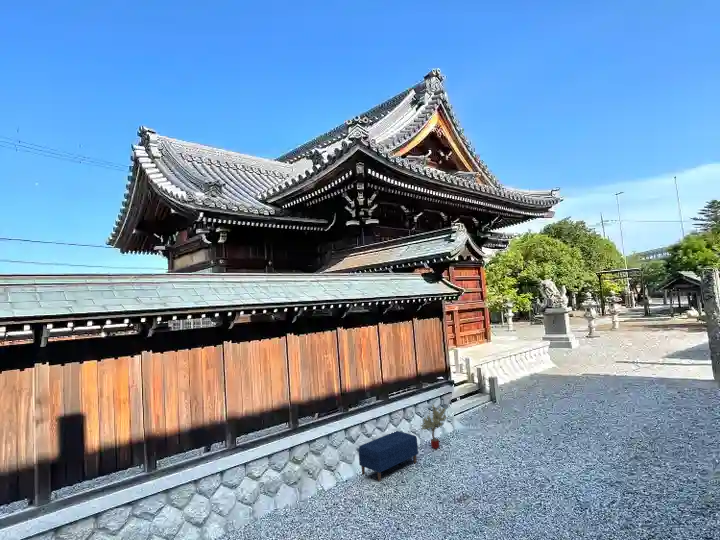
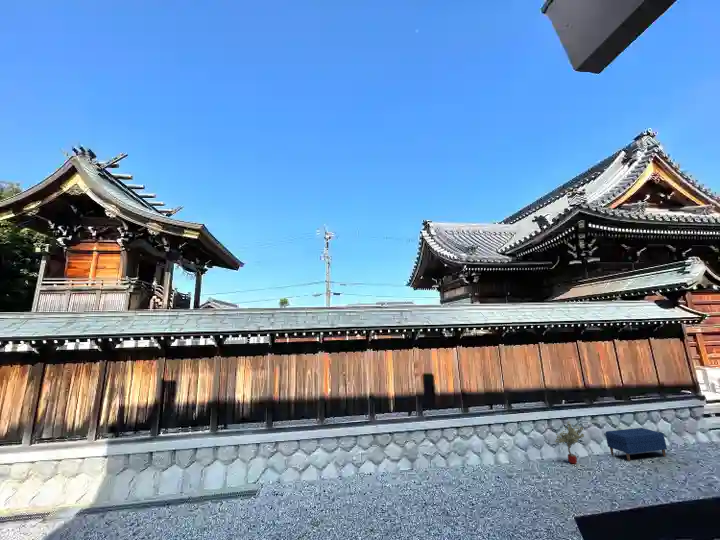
potted tree: present [421,405,446,449] -> present [555,421,584,464]

